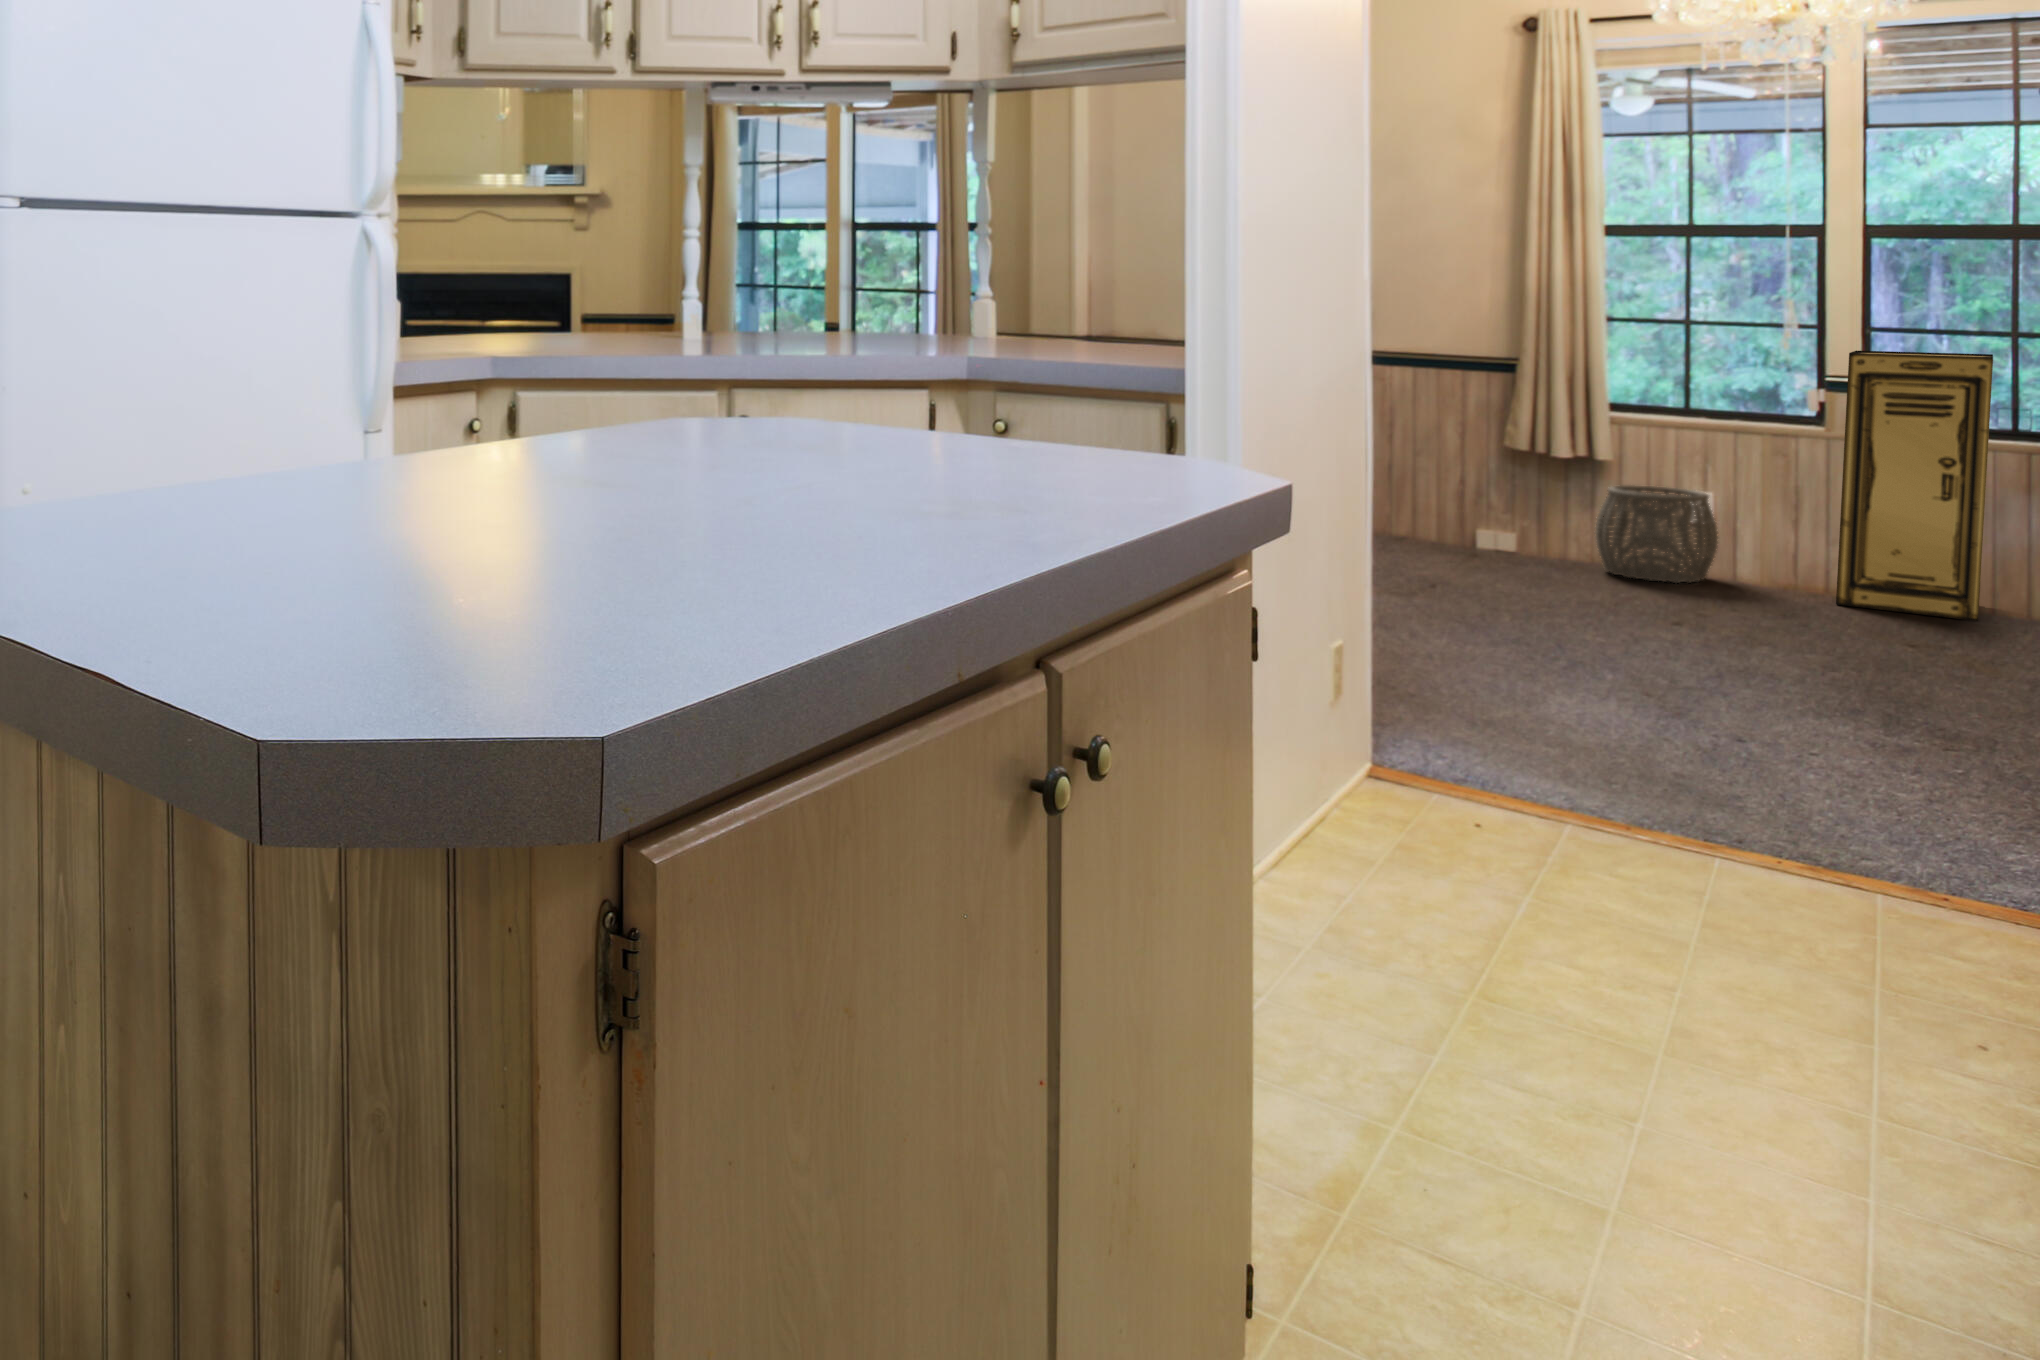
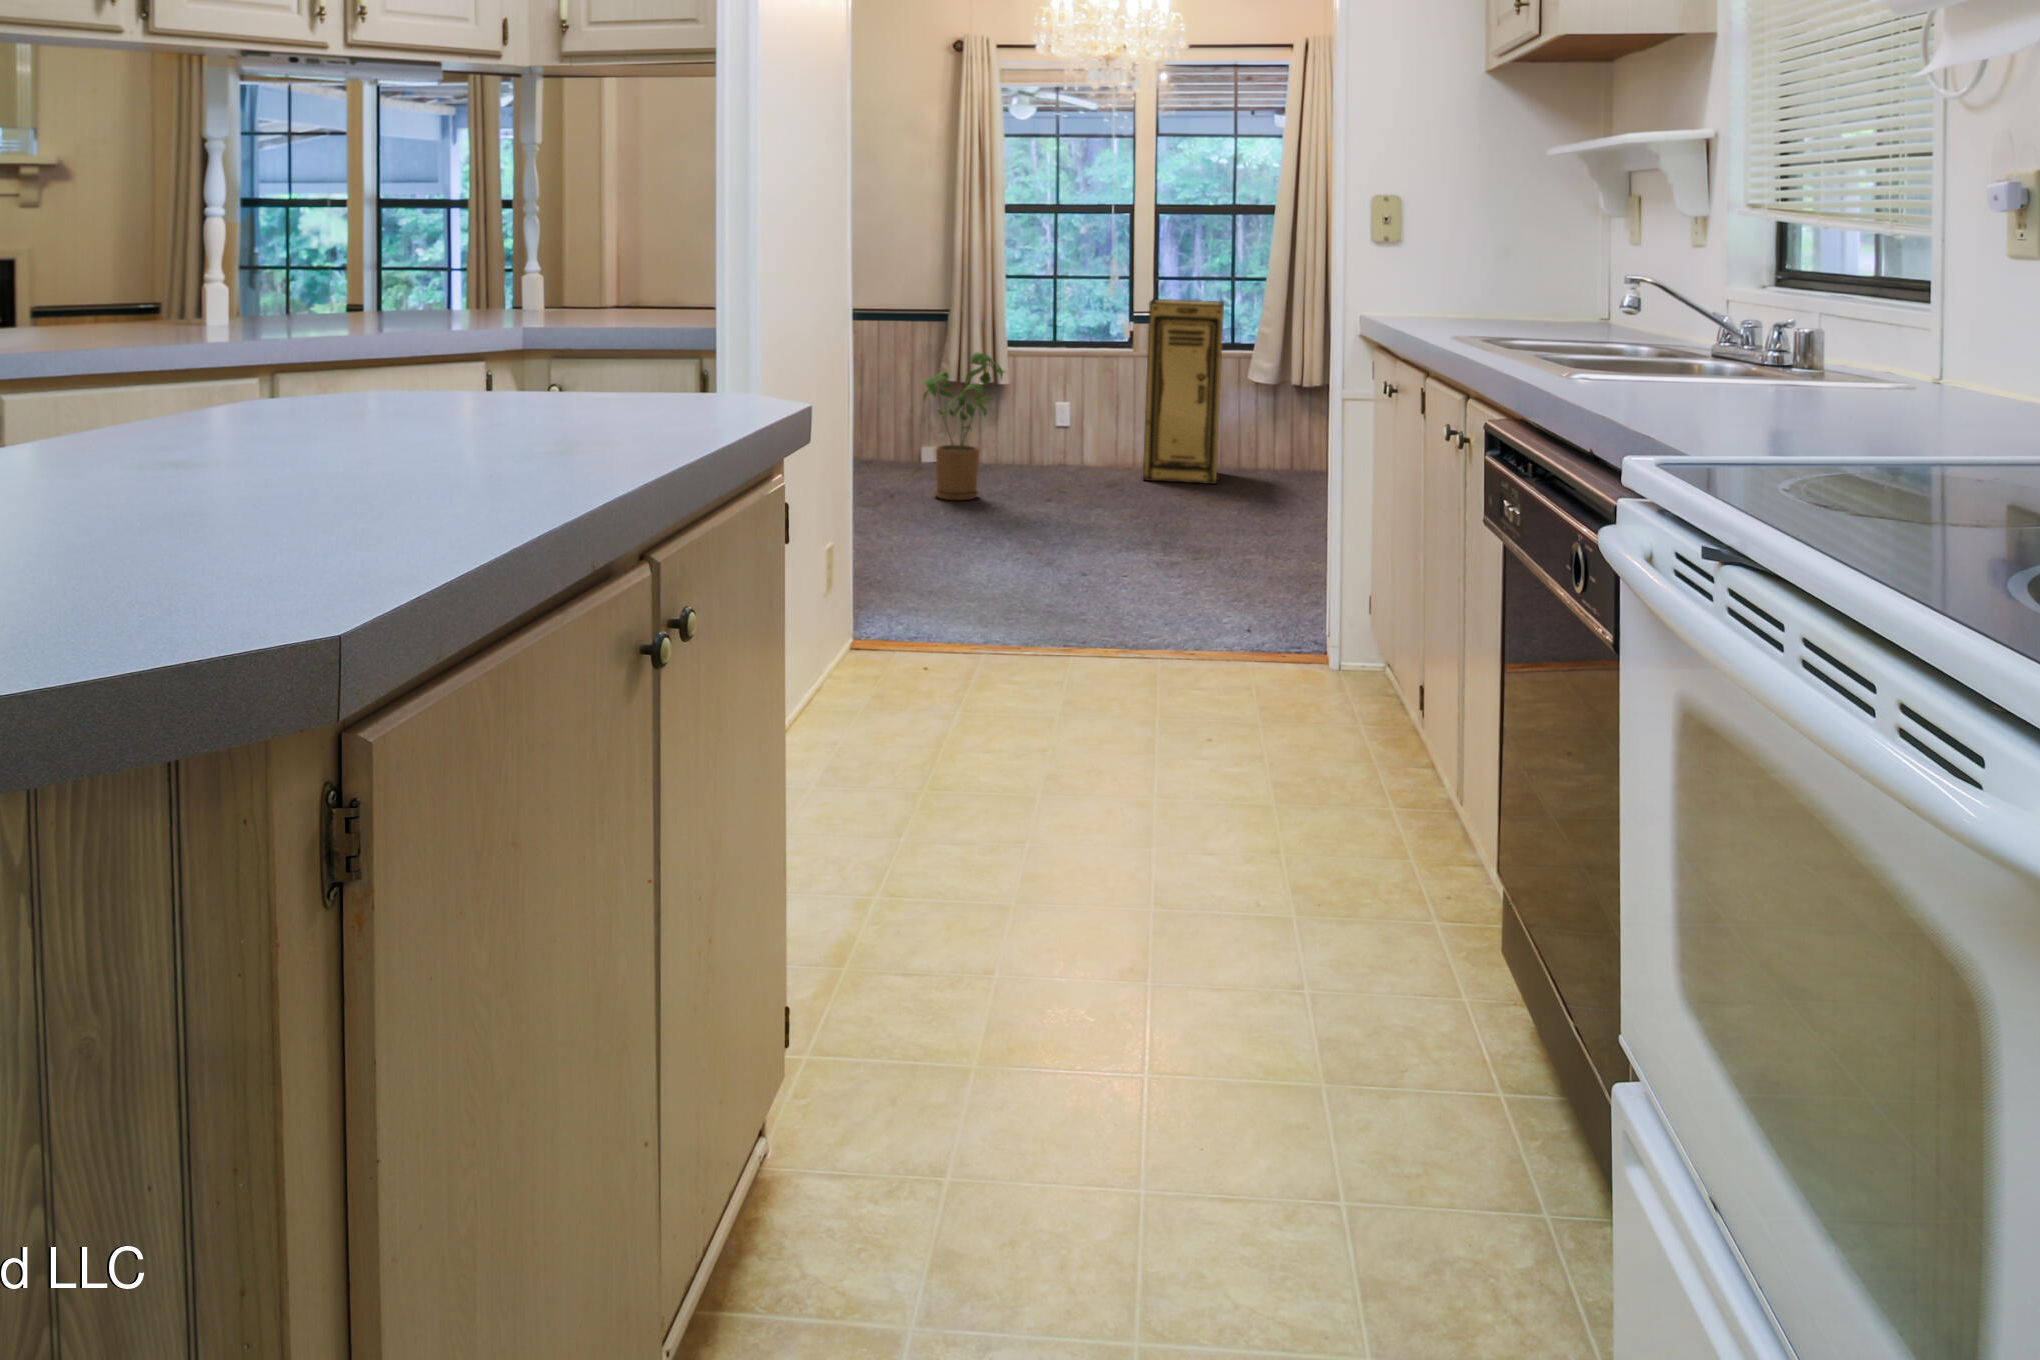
house plant: none [1474,414,1604,604] -> present [923,352,1004,500]
woven basket: present [1595,485,1718,583] -> none [1001,401,1077,474]

